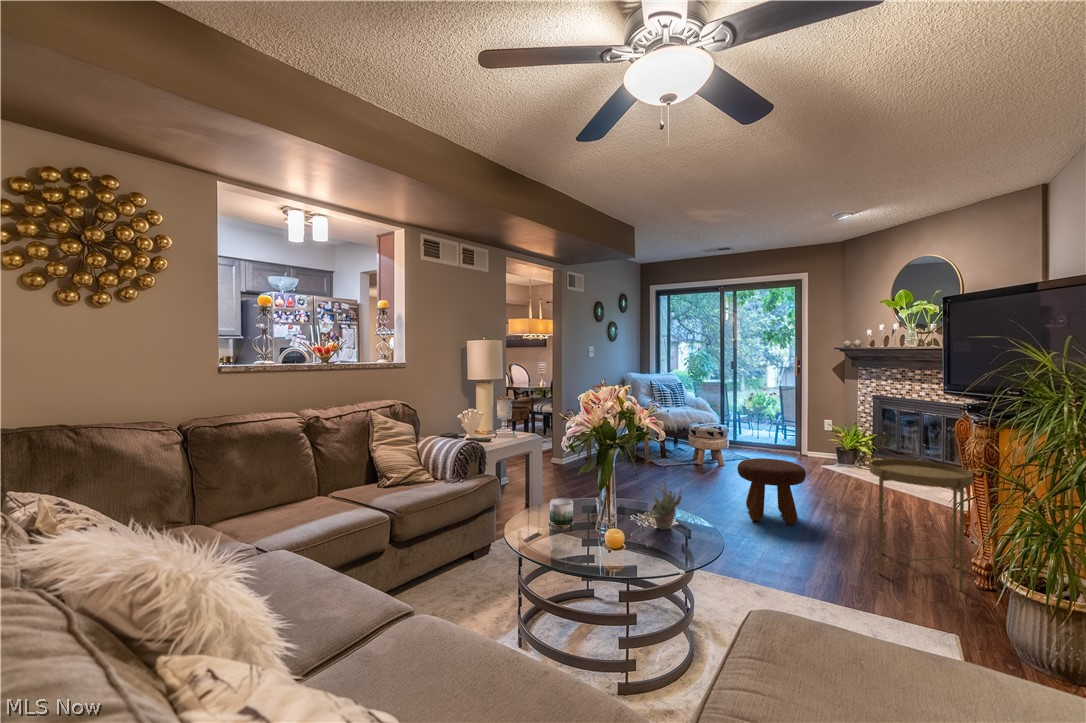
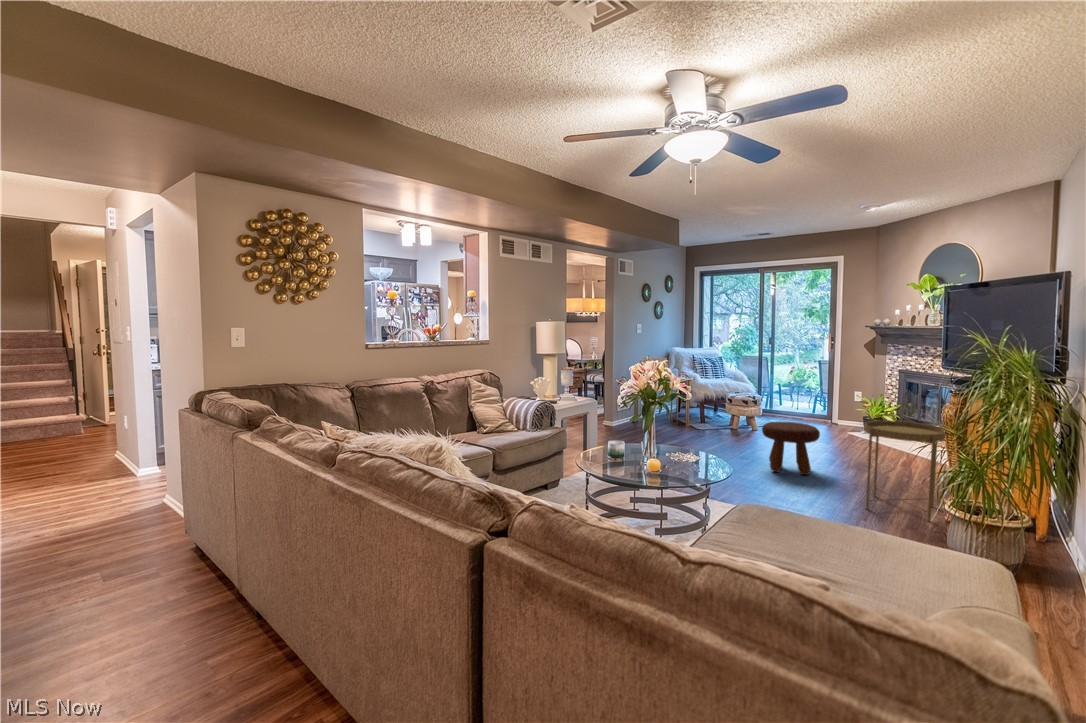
succulent plant: present [643,481,682,530] -> none [675,429,706,466]

